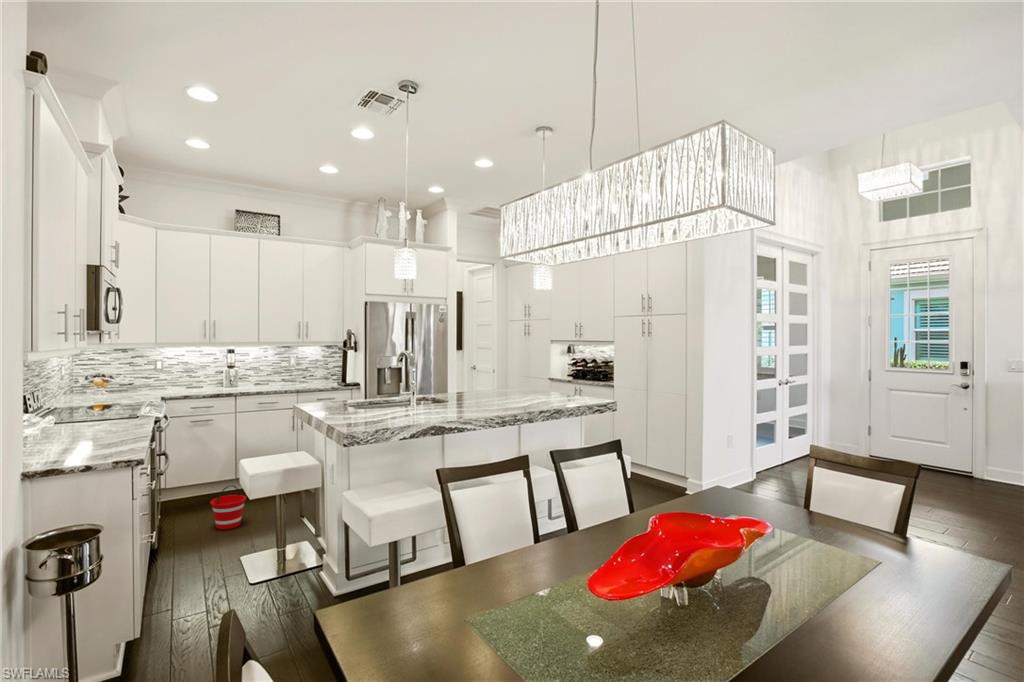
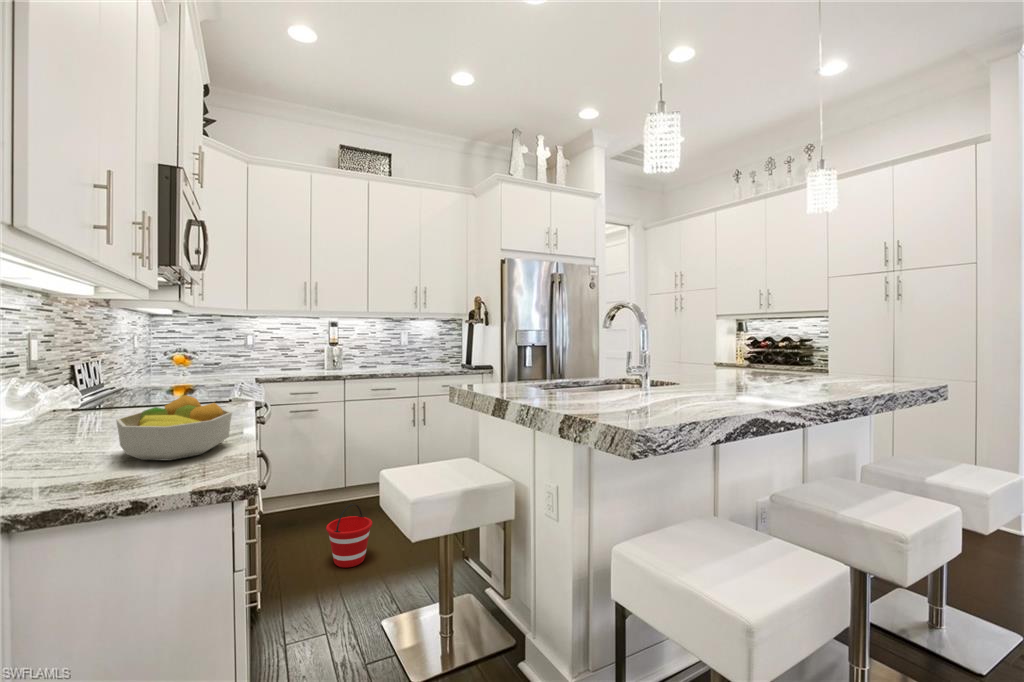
fruit bowl: none [63,408,132,443] -> present [116,395,232,460]

